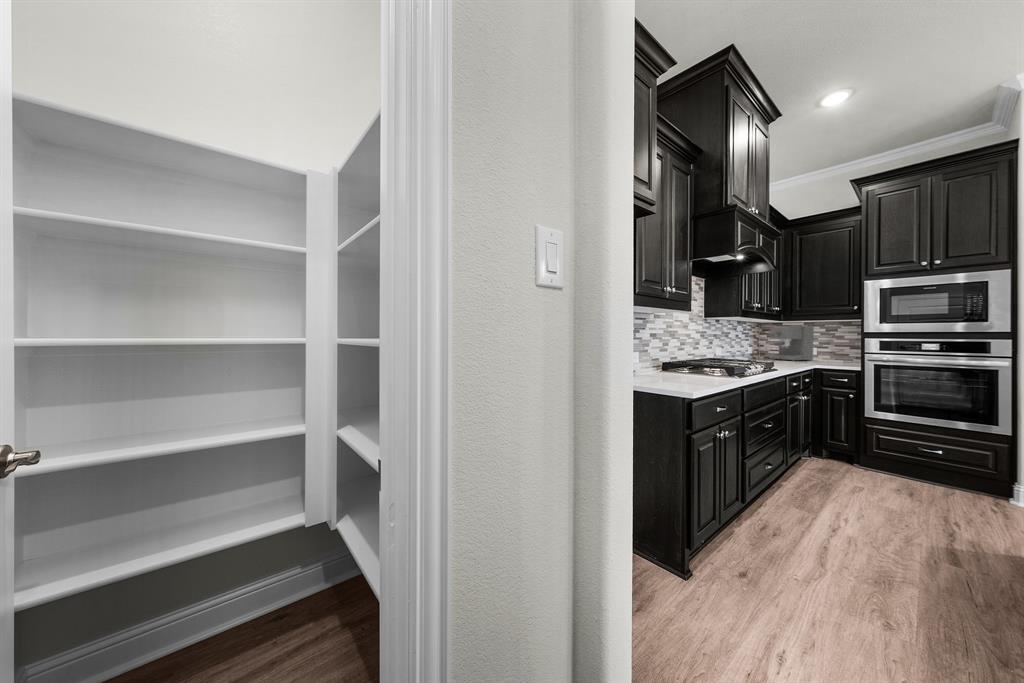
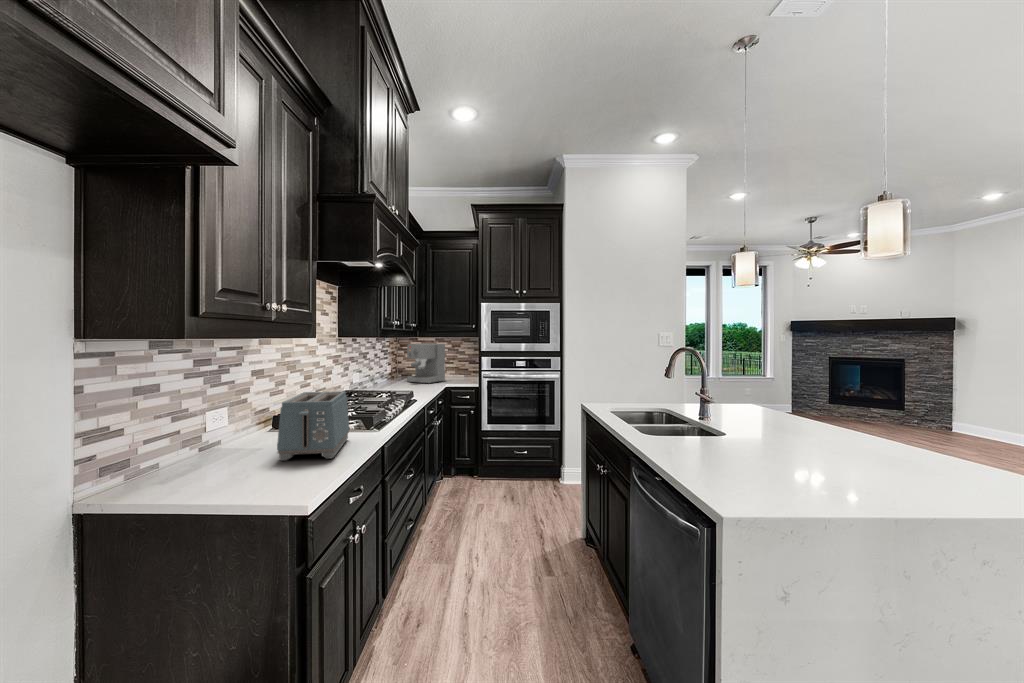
toaster: none [665,346,714,386] -> present [277,391,349,461]

